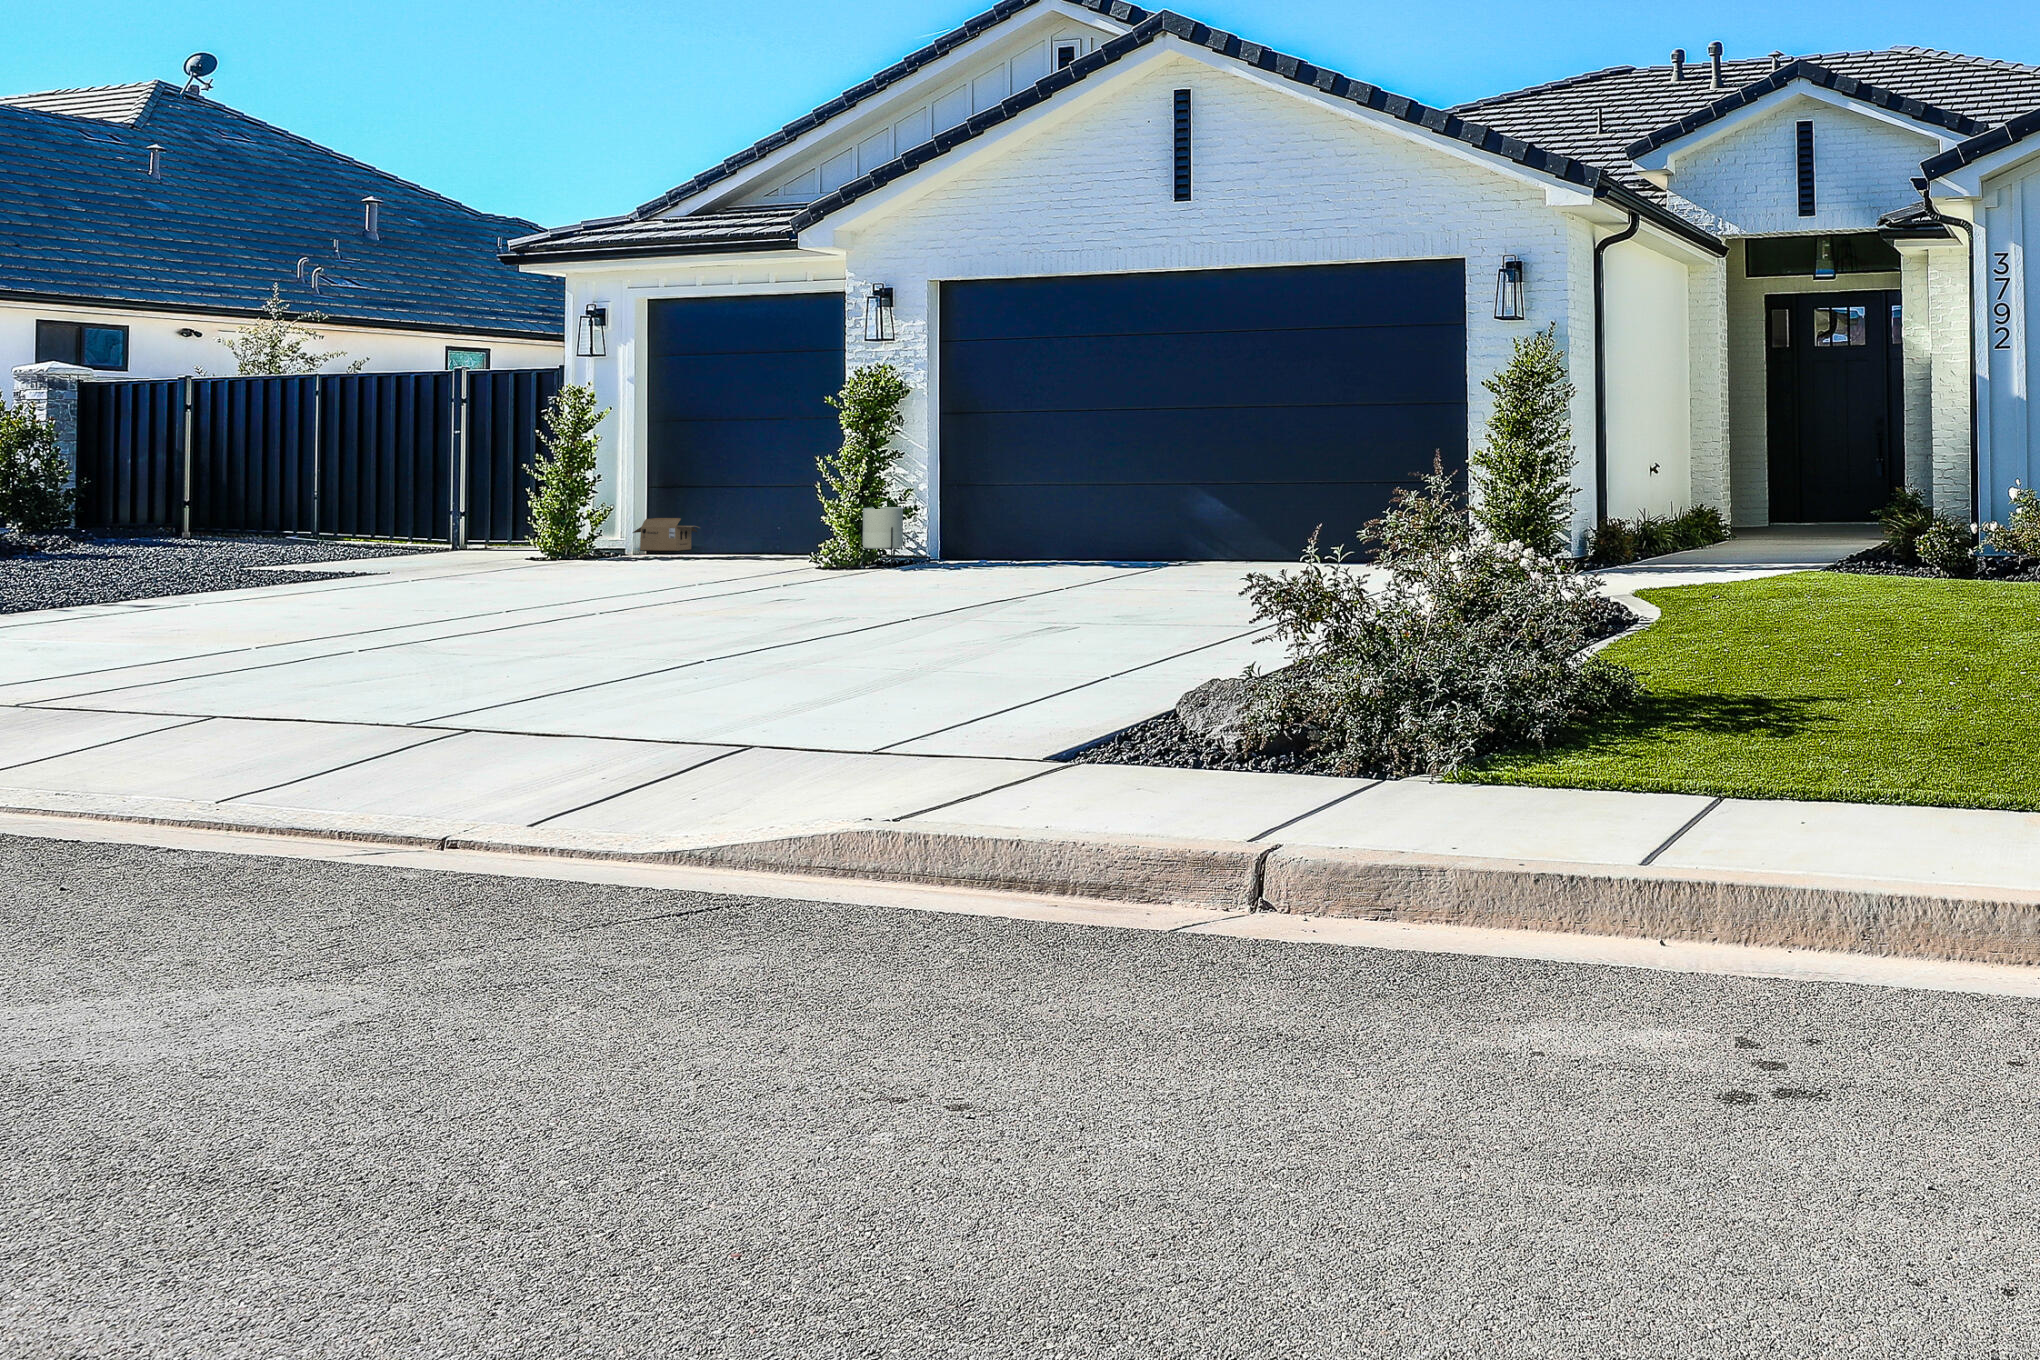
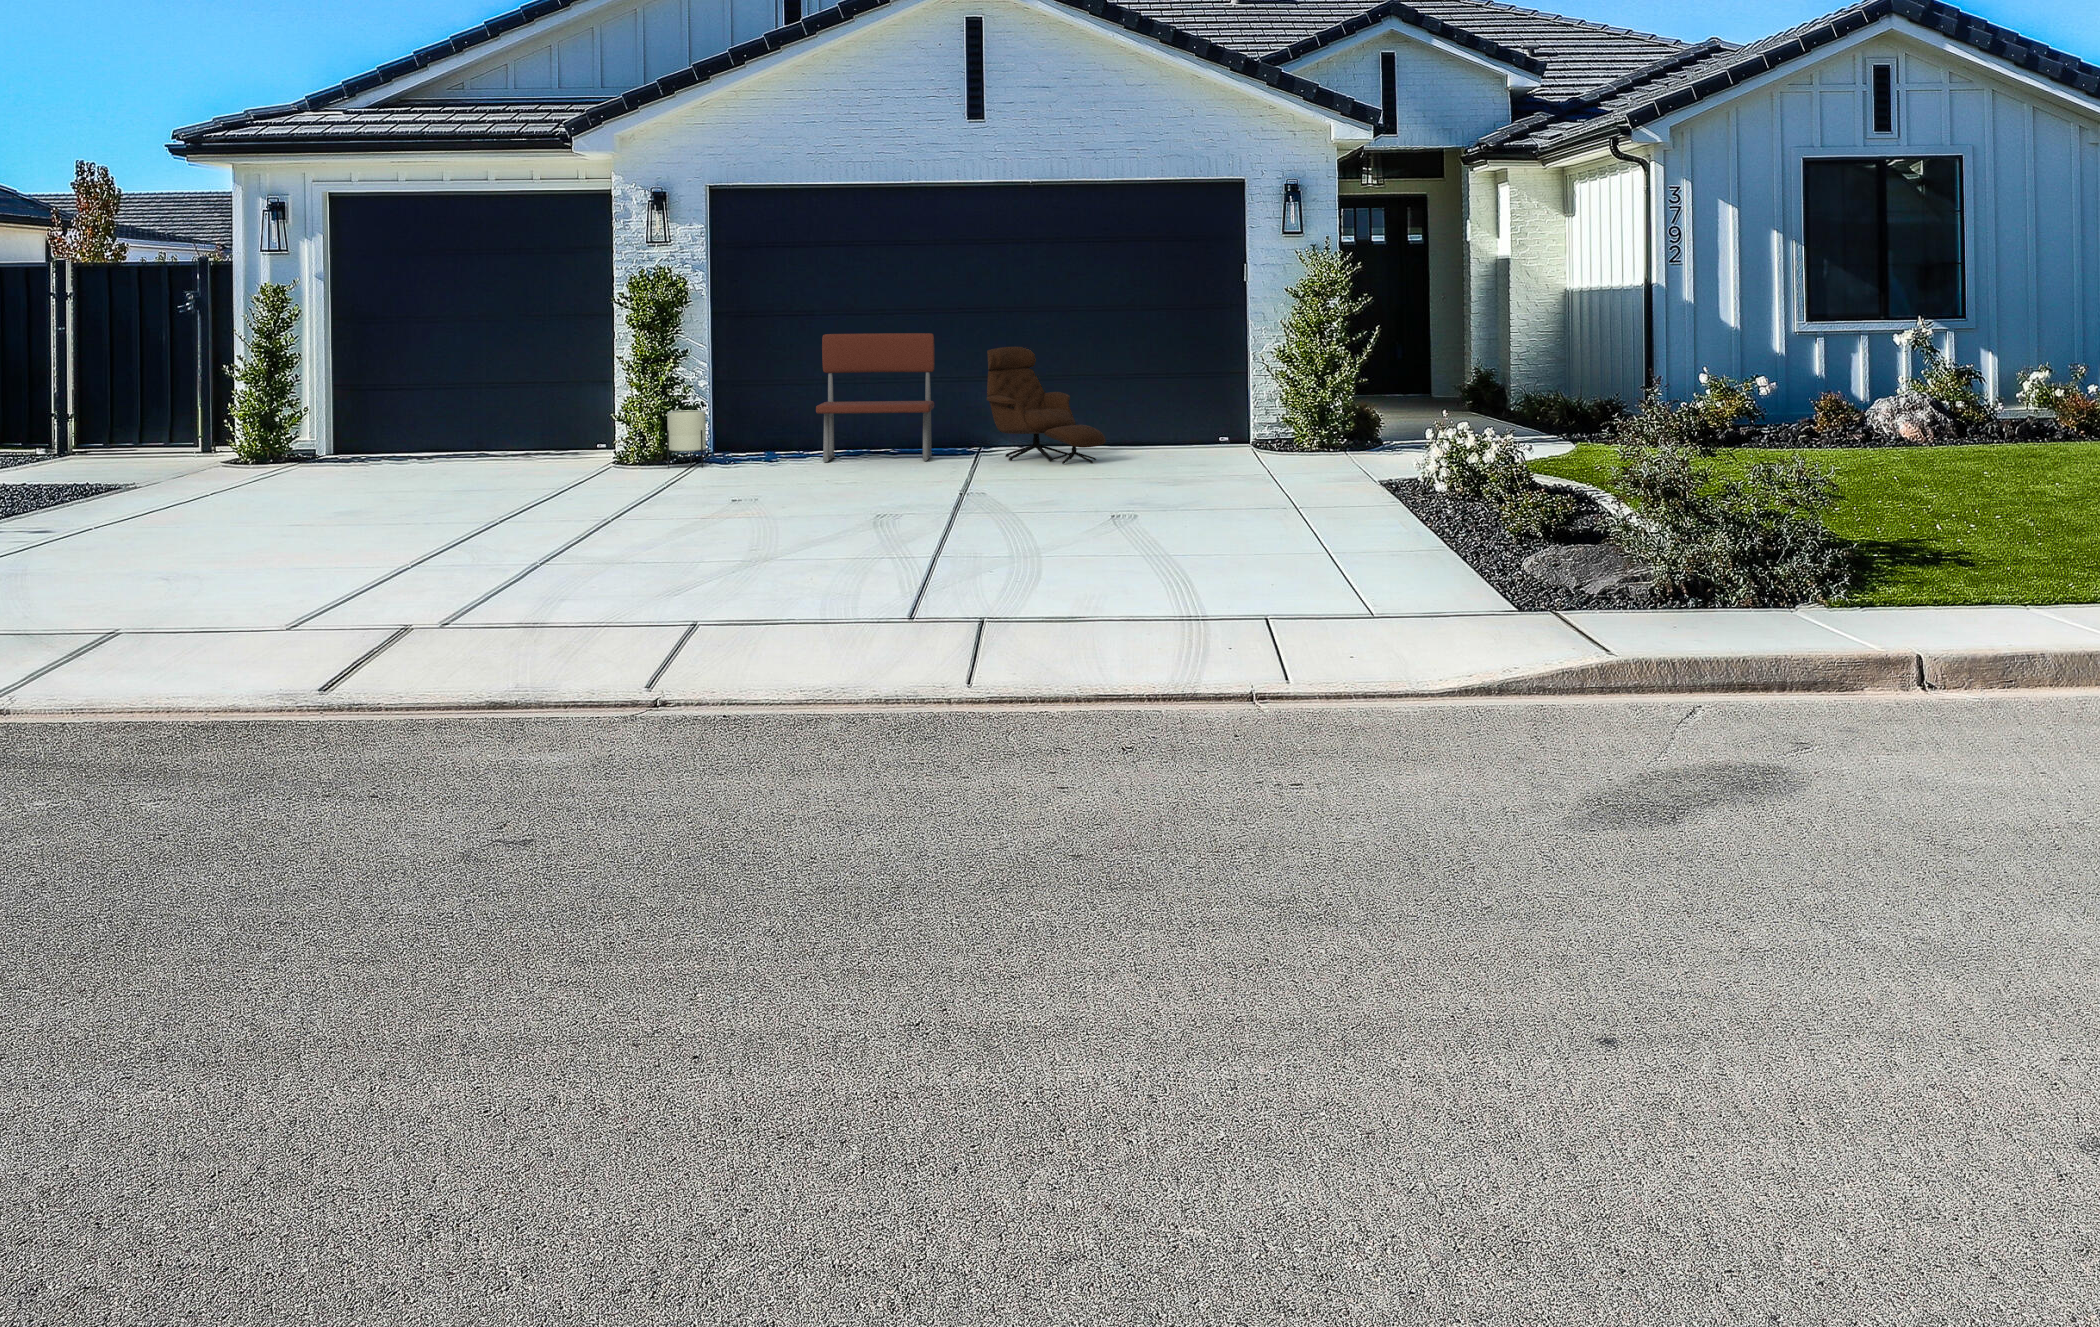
bench: none [1005,431,1144,566] -> present [816,333,935,462]
lounge chair: none [1182,445,1288,573] -> present [987,347,1106,464]
cardboard box: present [633,518,700,551] -> none [329,425,403,459]

